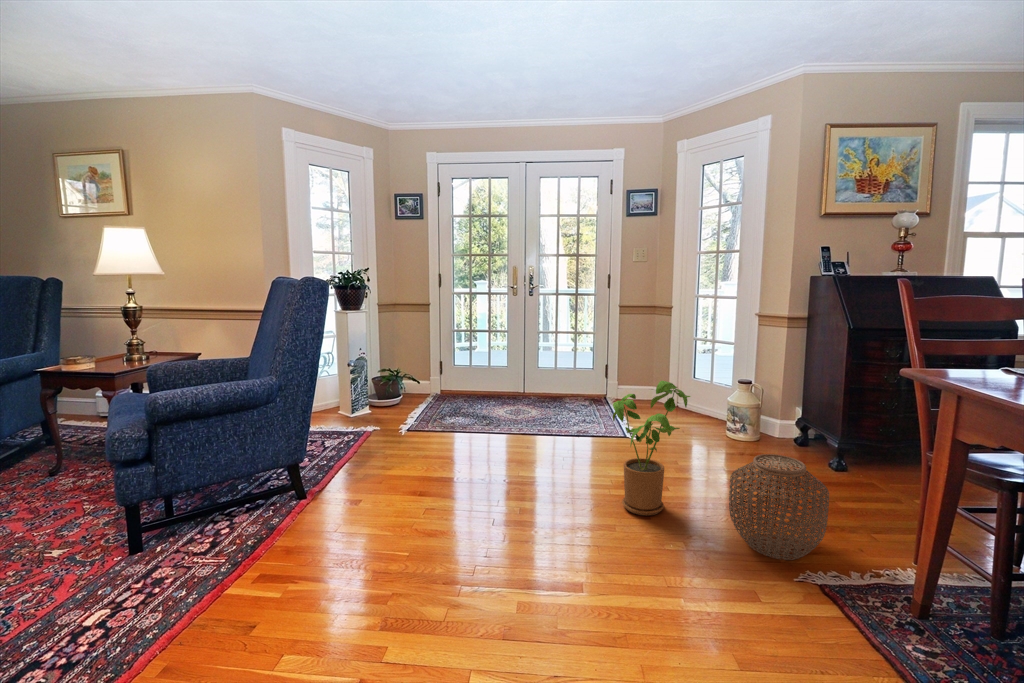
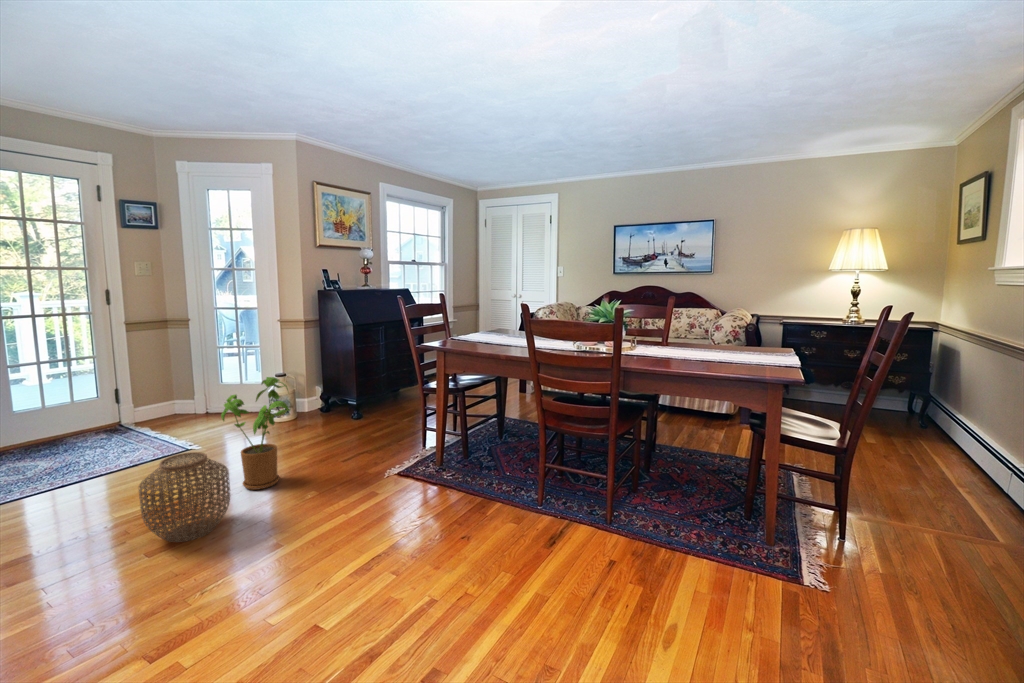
woven basket: present [729,454,829,560] -> present [139,452,230,542]

